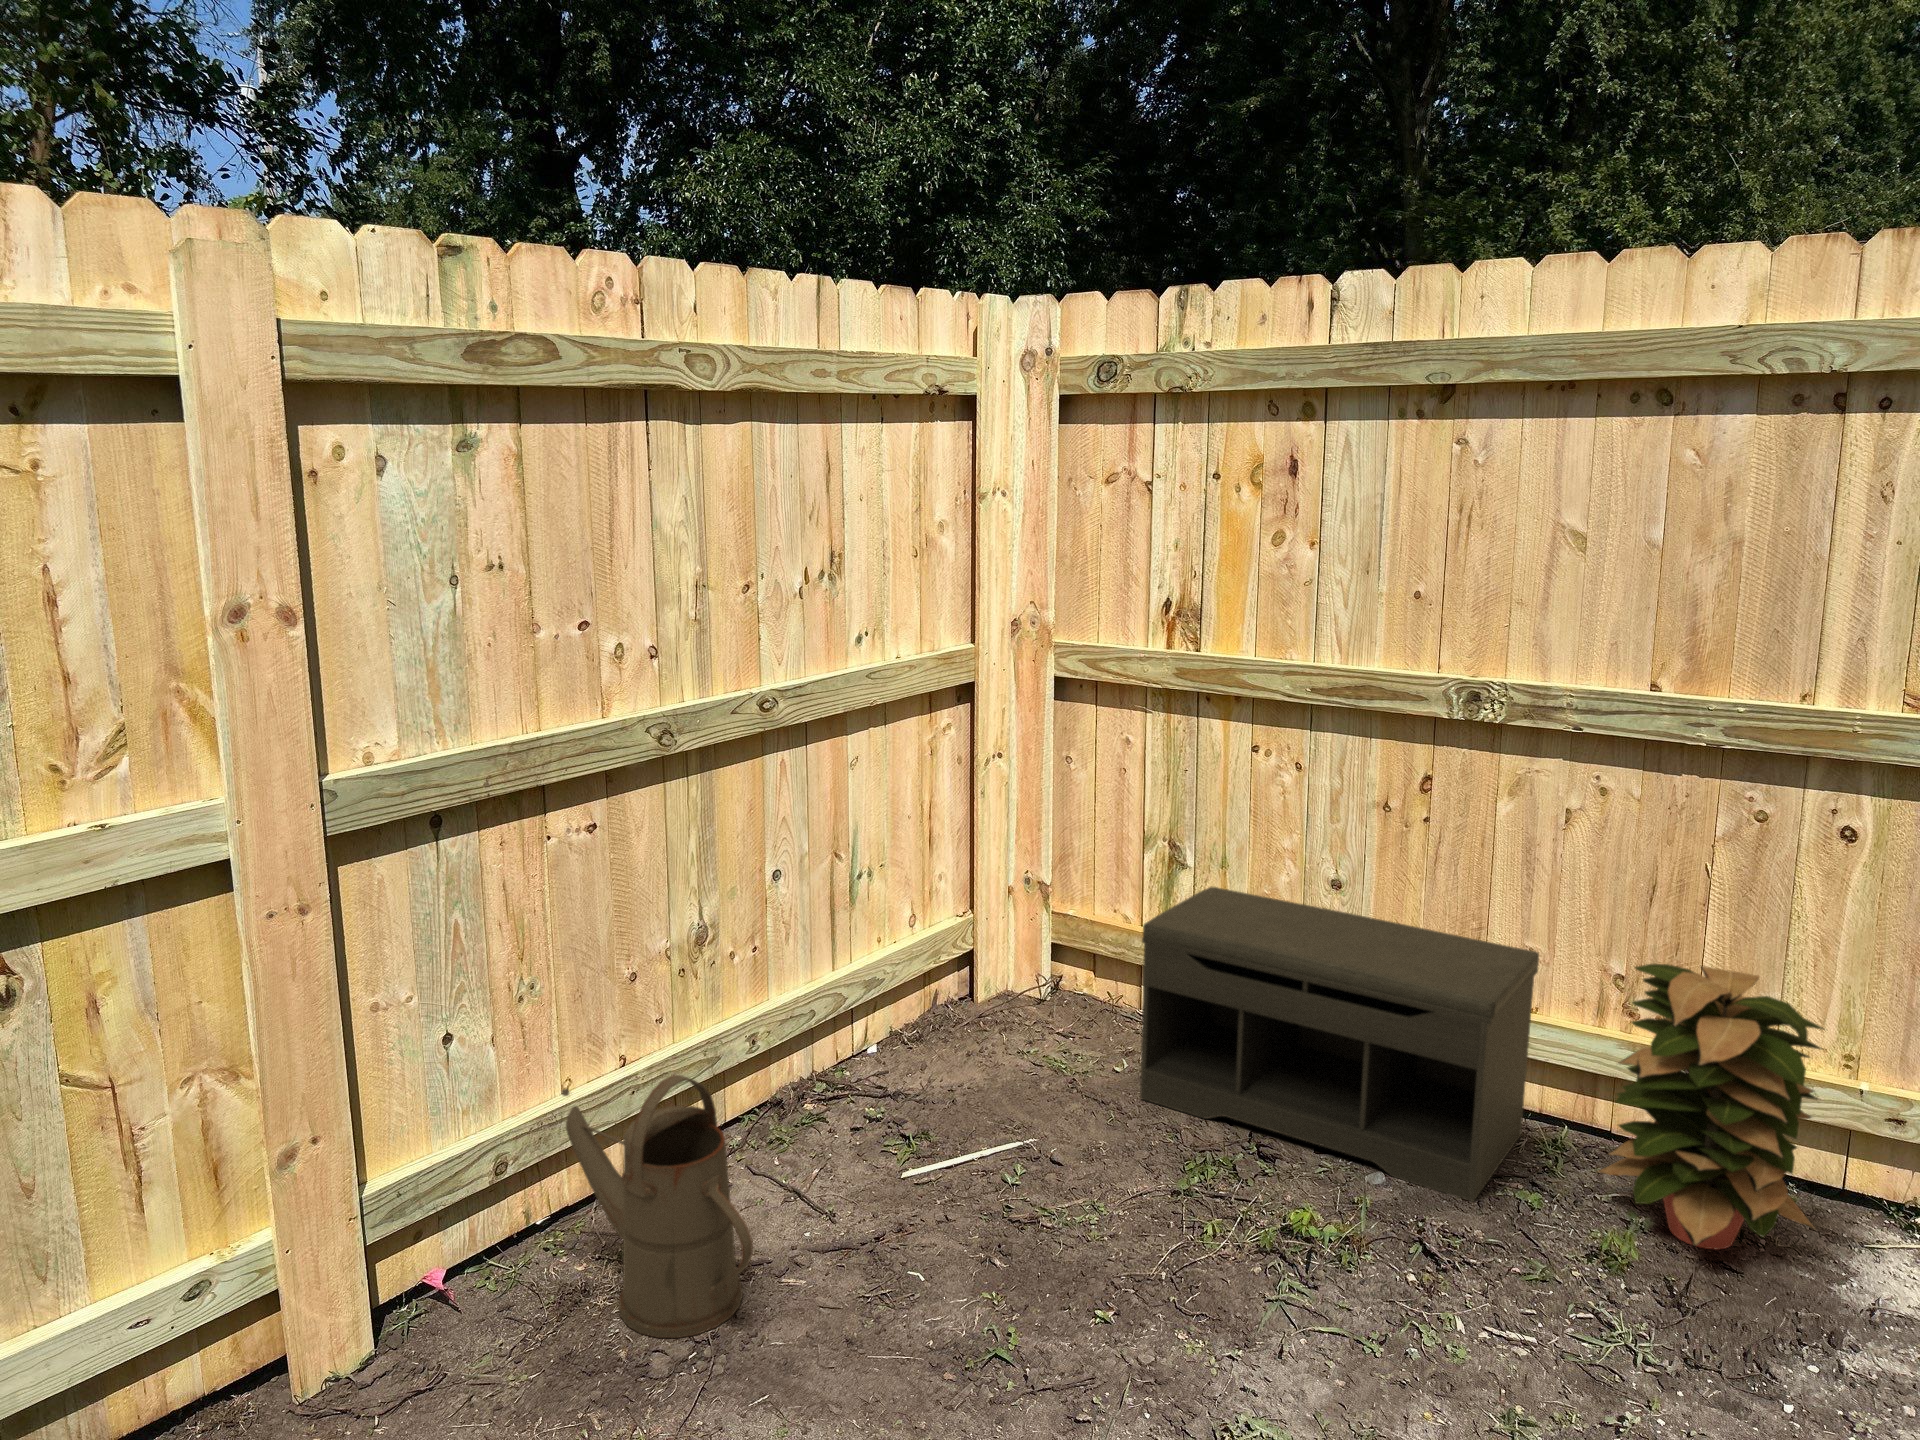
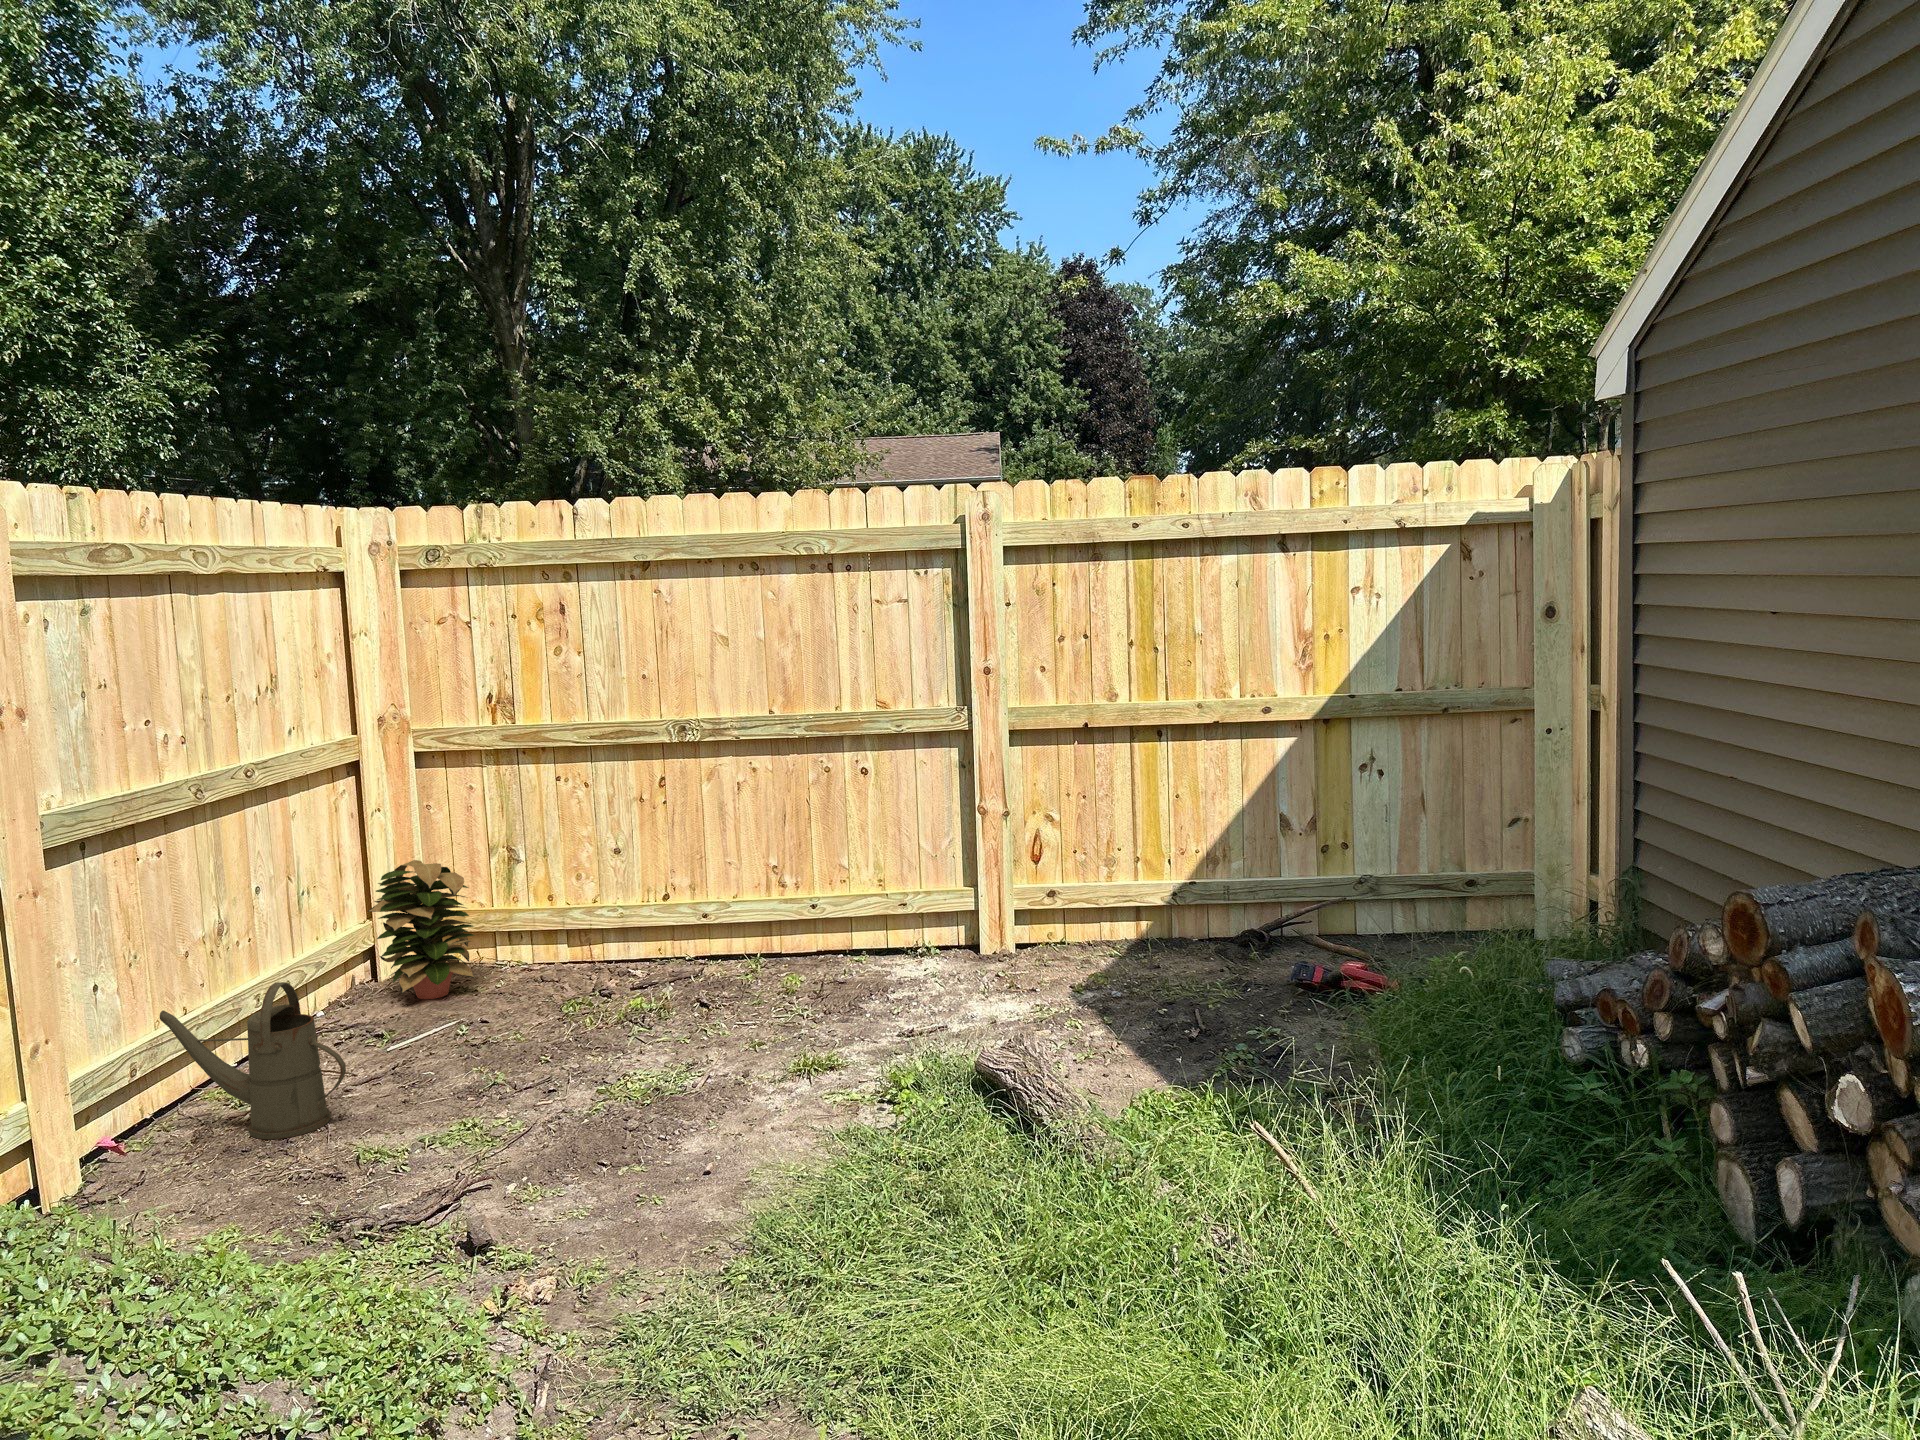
bench: present [1140,886,1539,1202] -> none [509,862,738,1000]
decorative plant: present [1596,964,1824,1249] -> present [368,860,475,999]

